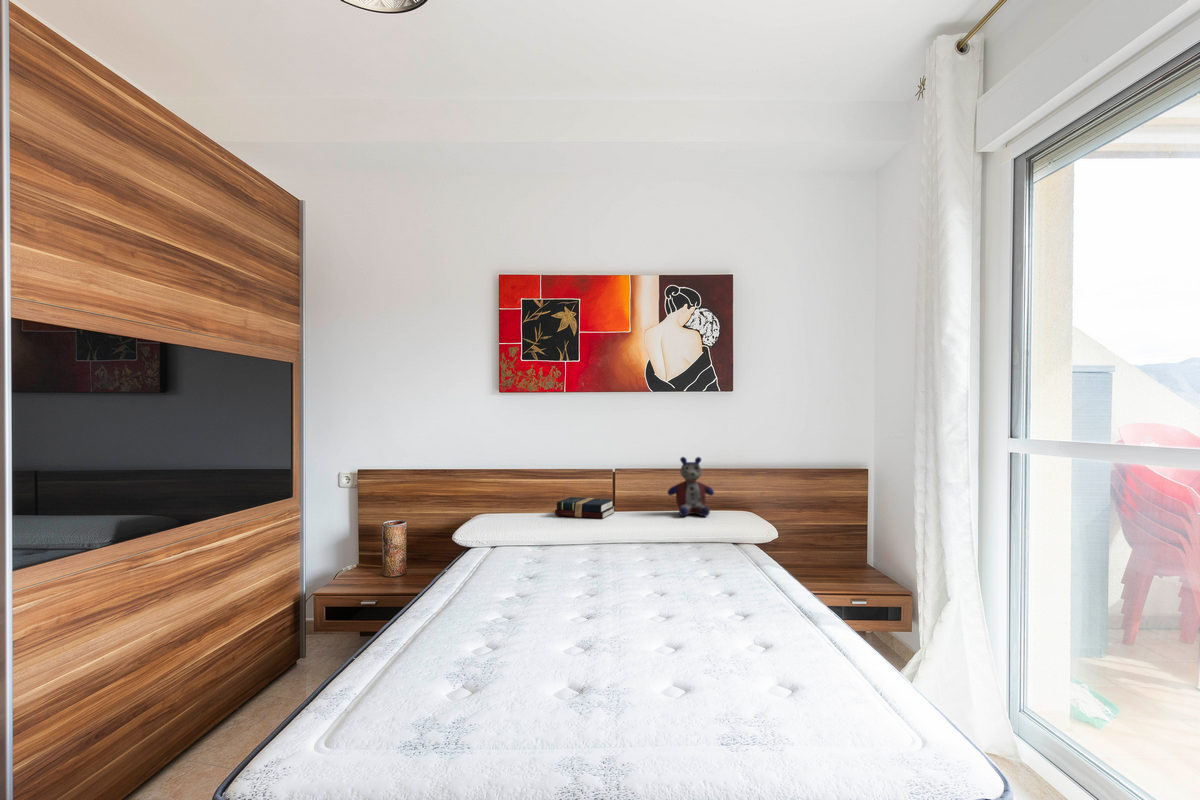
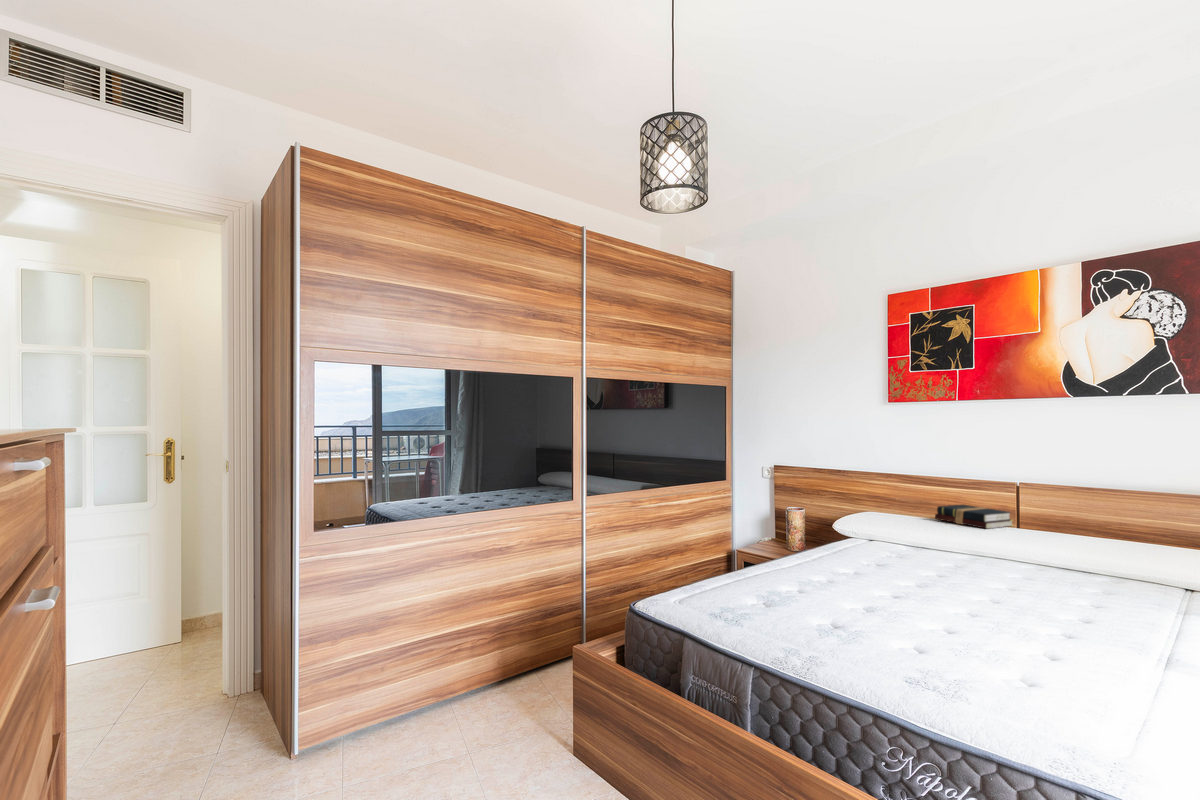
stuffed bear: present [668,457,714,516] -> none [1085,471,1164,546]

